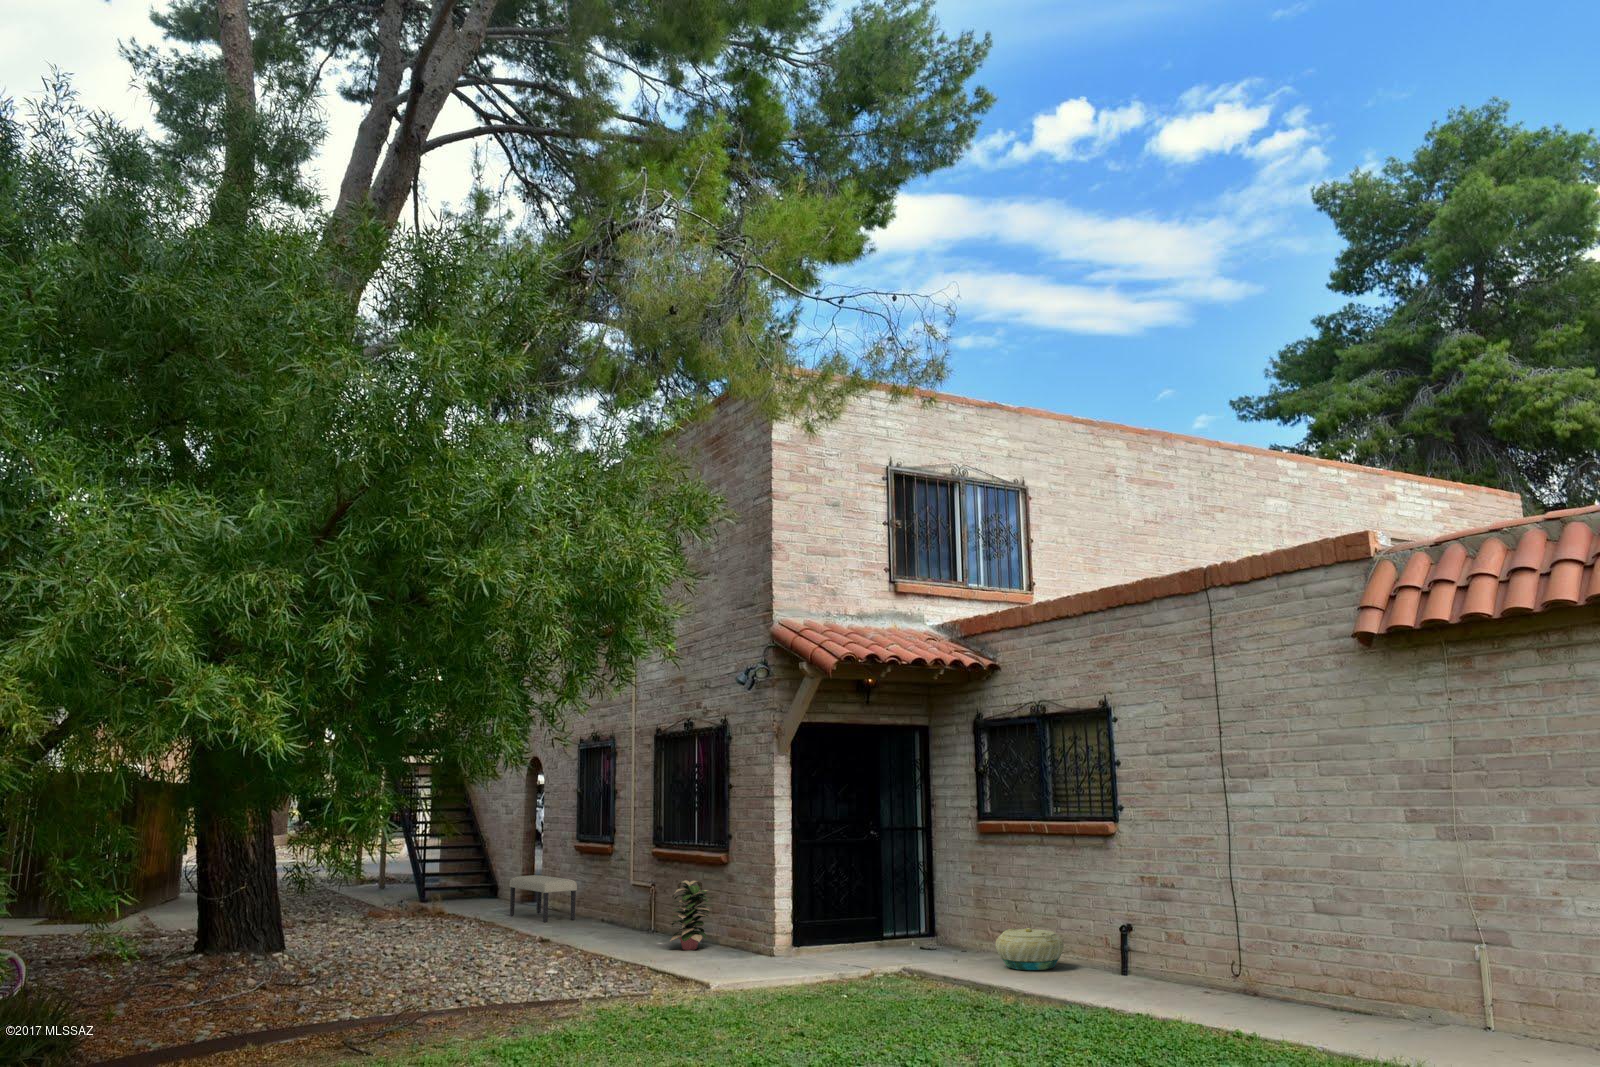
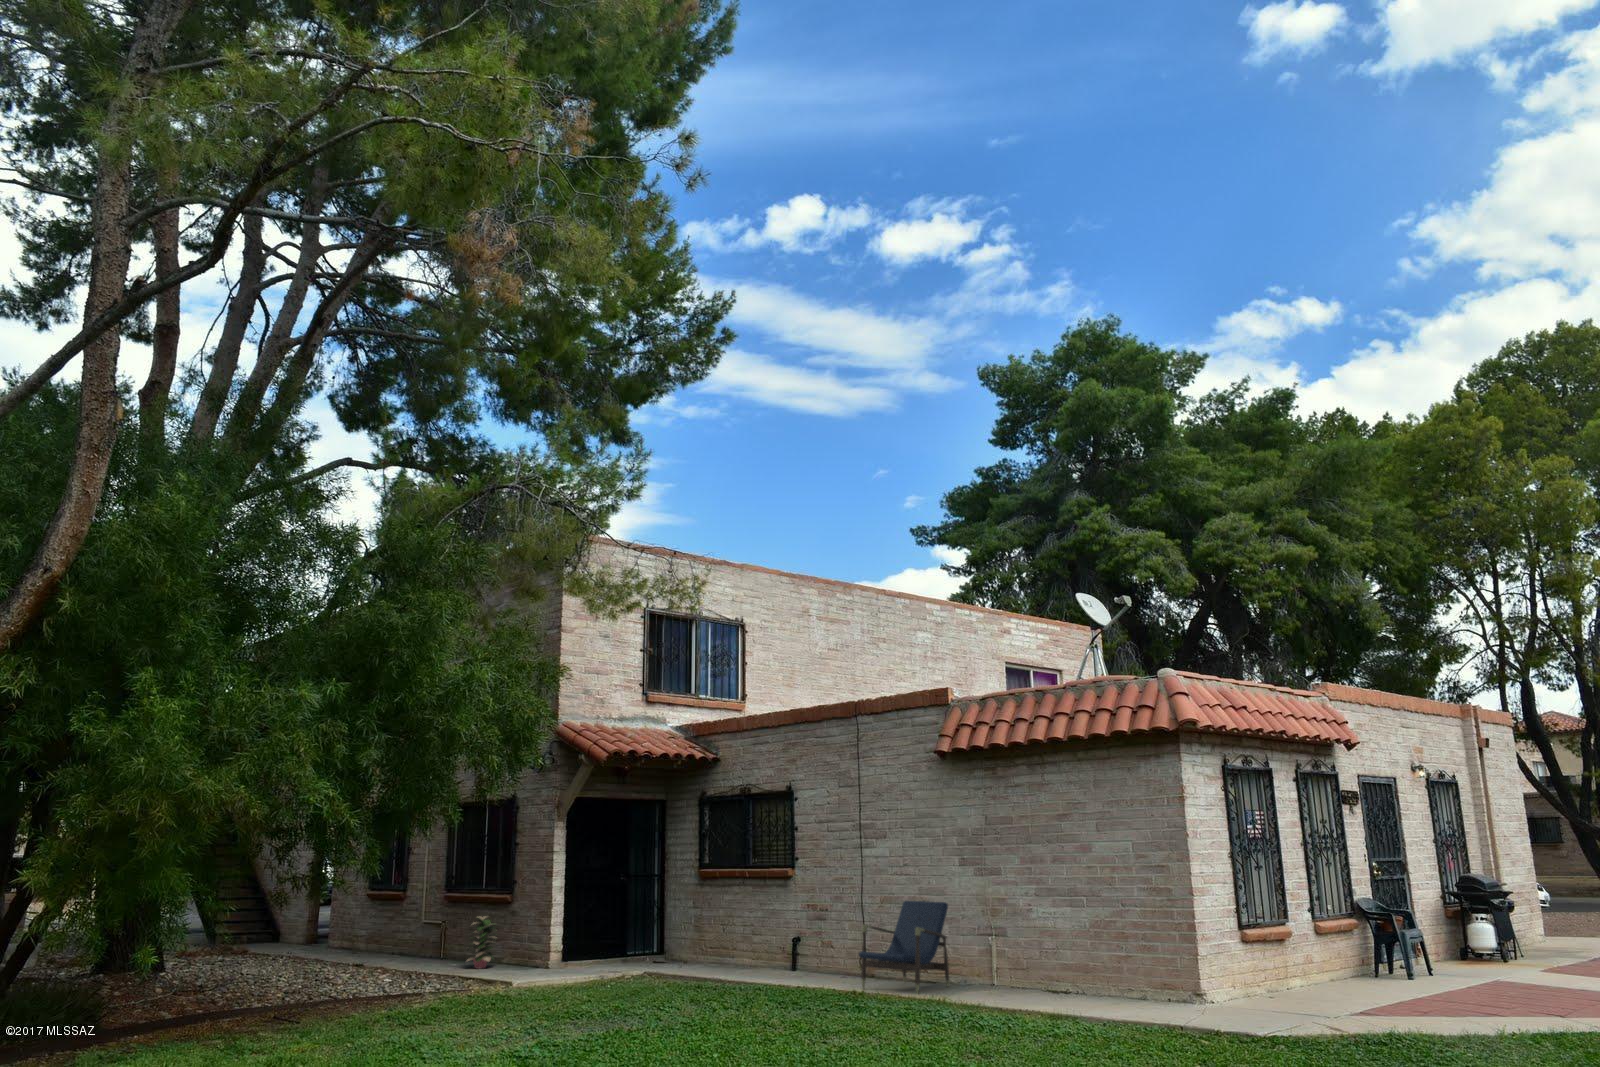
bench: present [509,875,577,922] -> none [312,918,374,956]
lounge chair: none [1241,876,1401,1037] -> present [859,901,949,994]
basket: present [995,928,1064,970] -> none [708,943,755,972]

